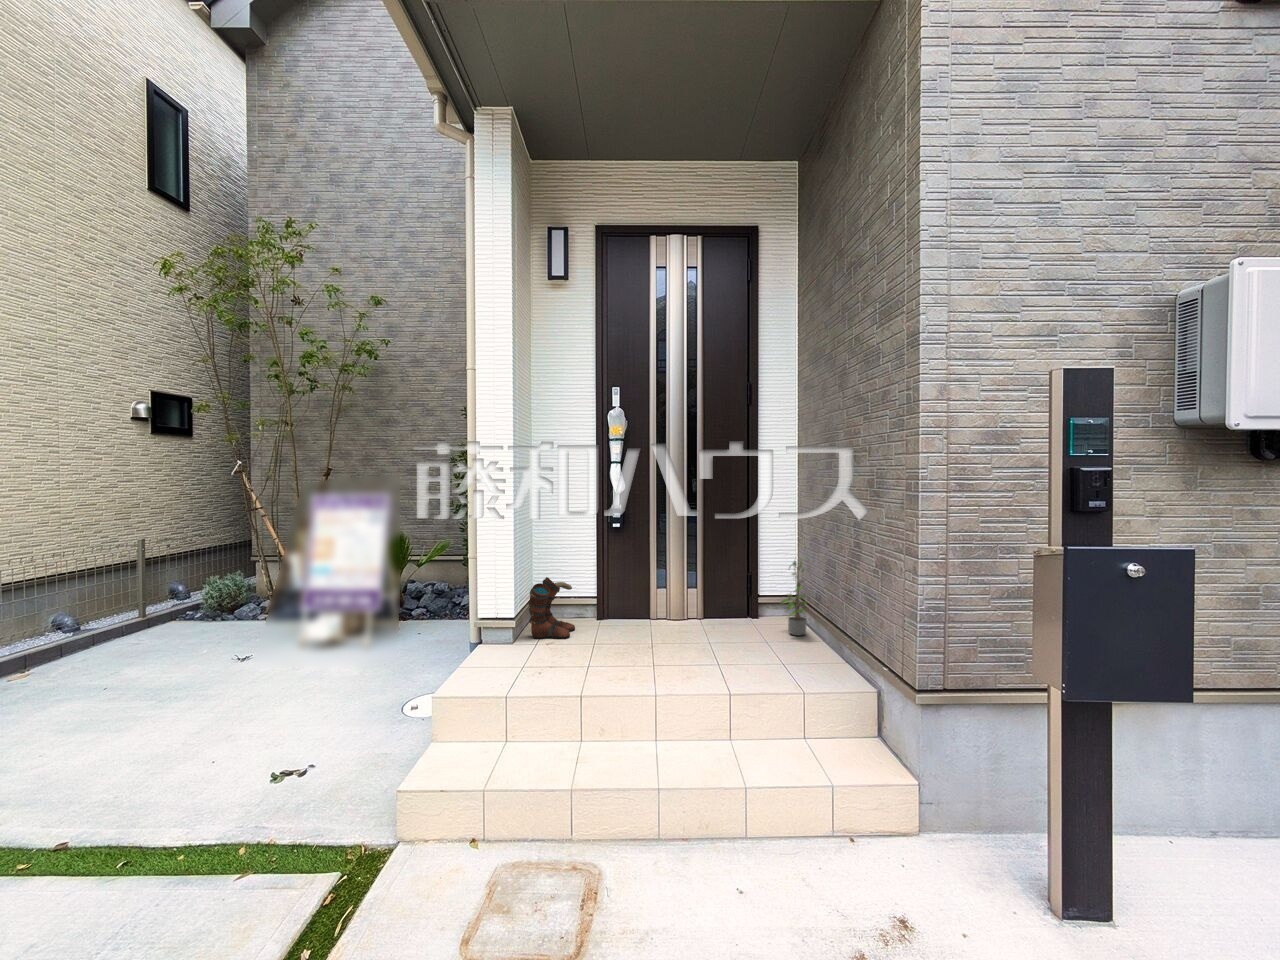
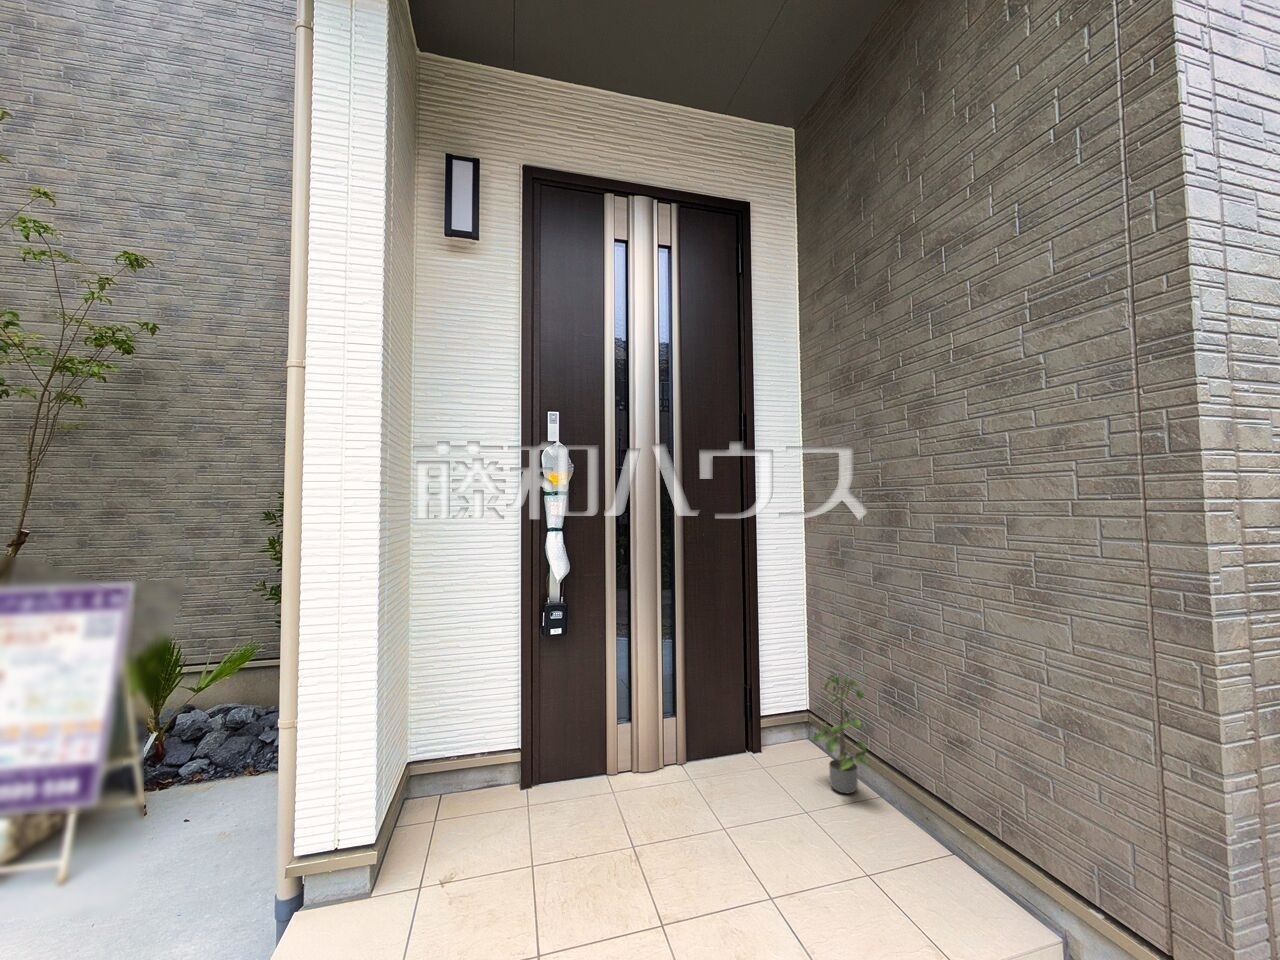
boots: present [528,577,575,639] -> none [410,736,493,871]

